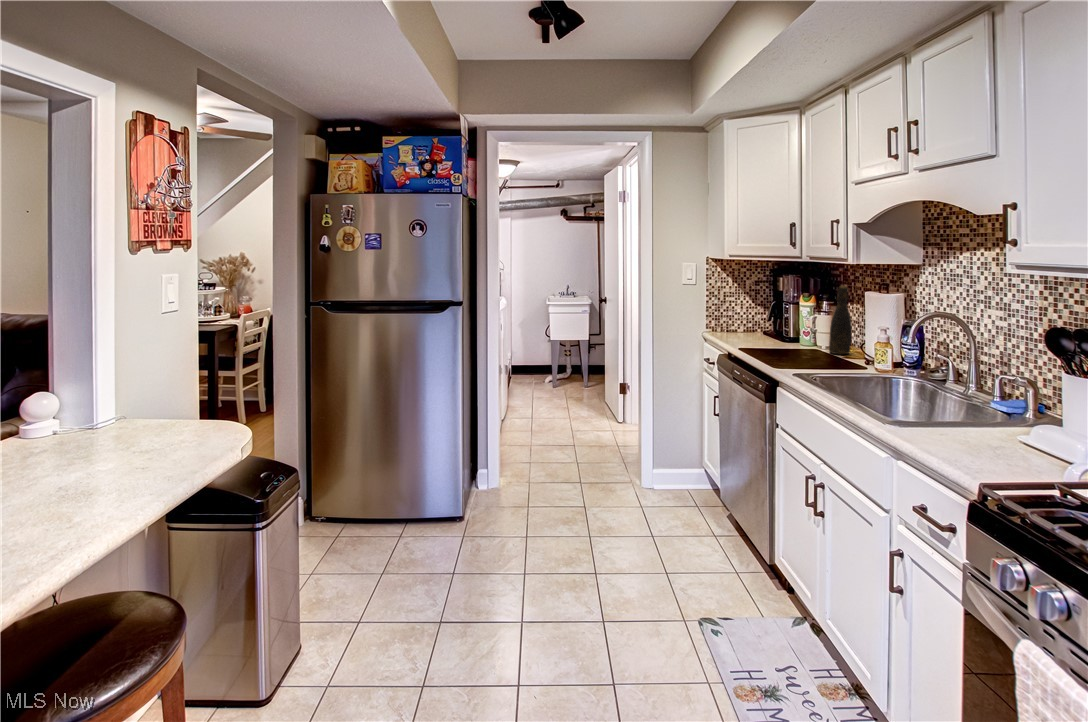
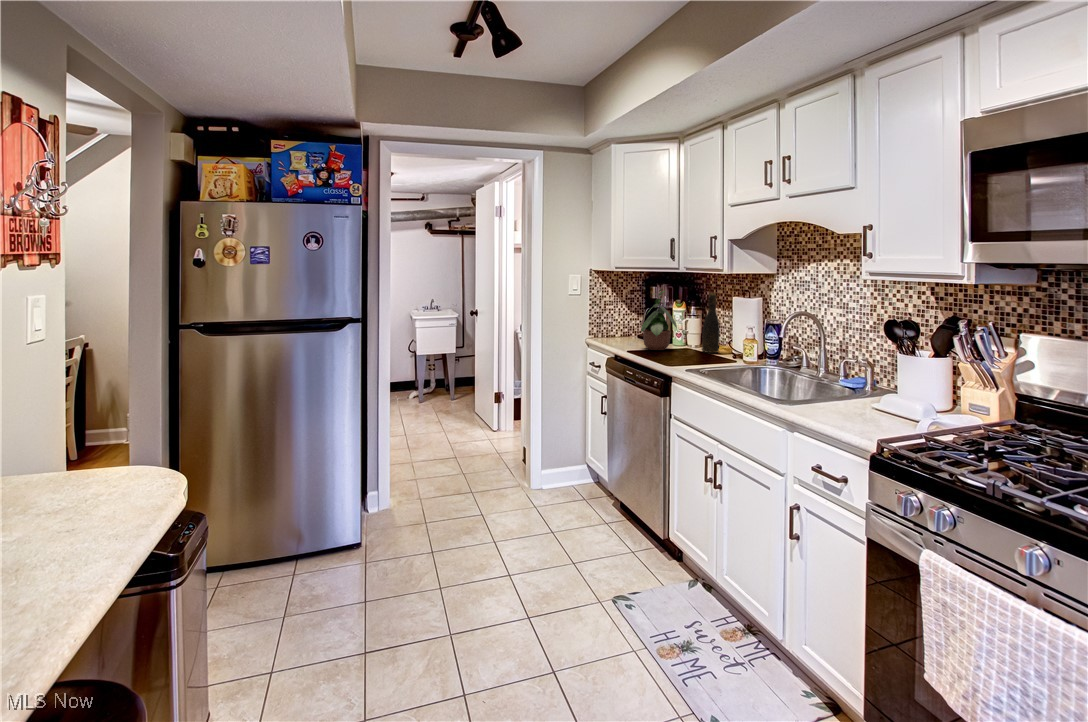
potted plant: none [753,279,803,350] -> present [641,289,677,350]

